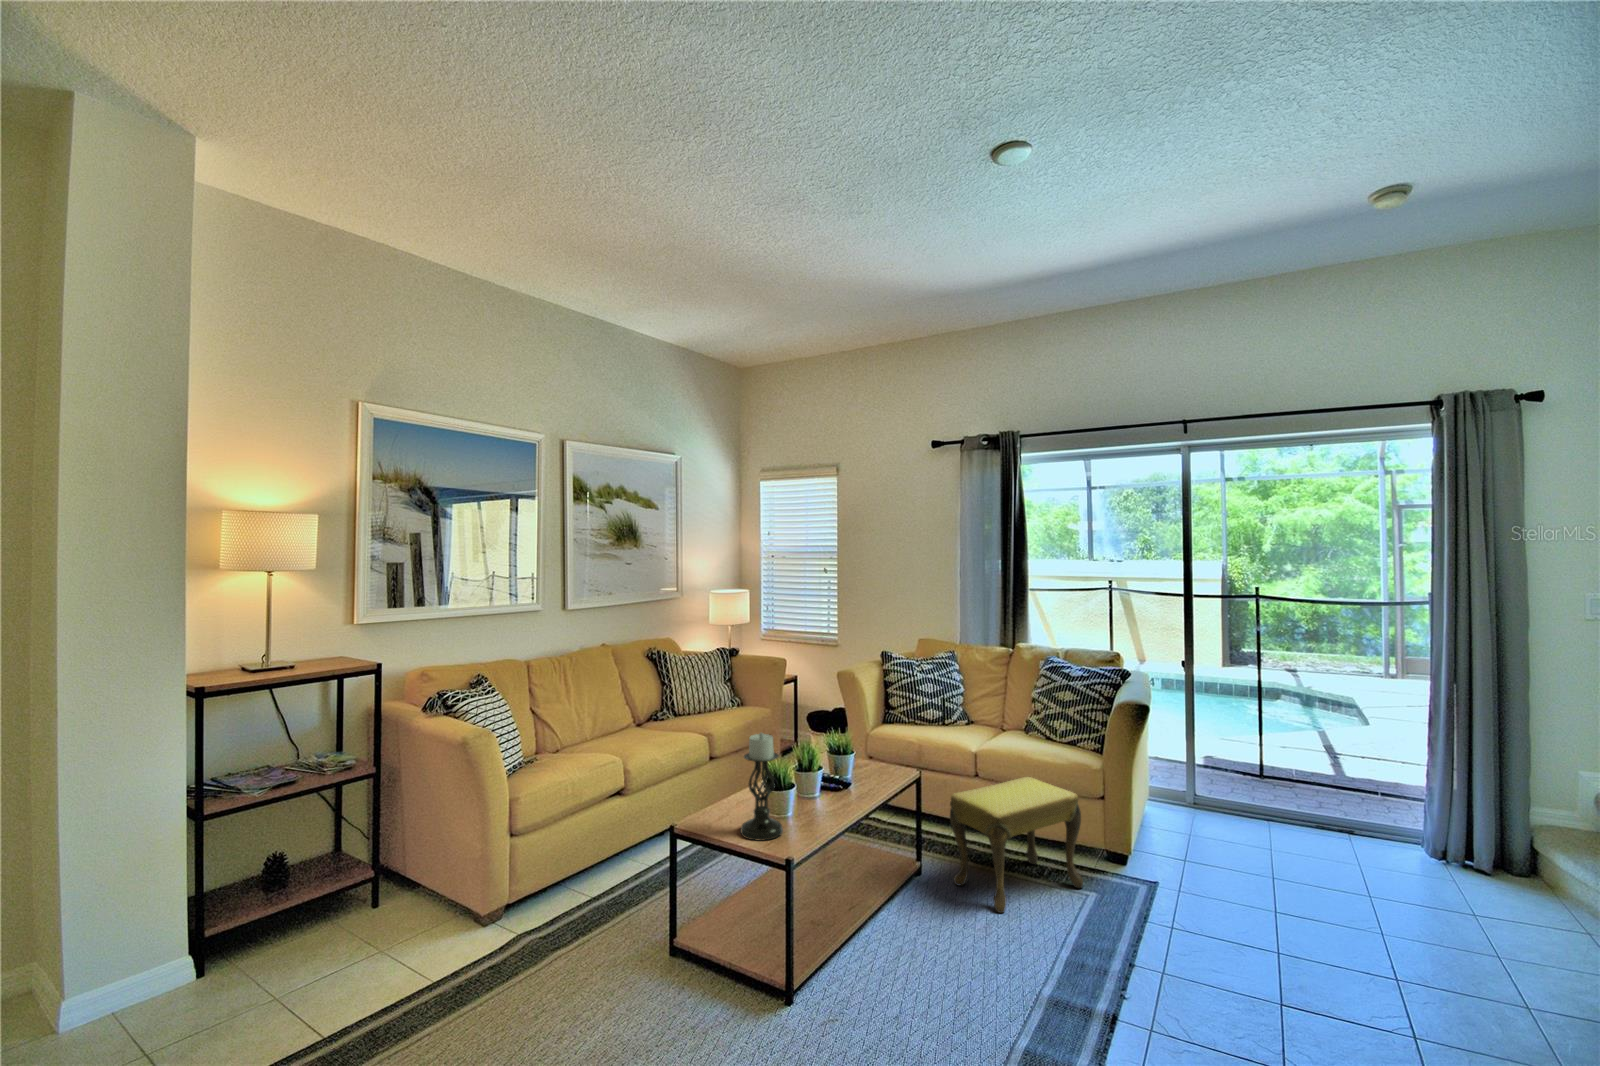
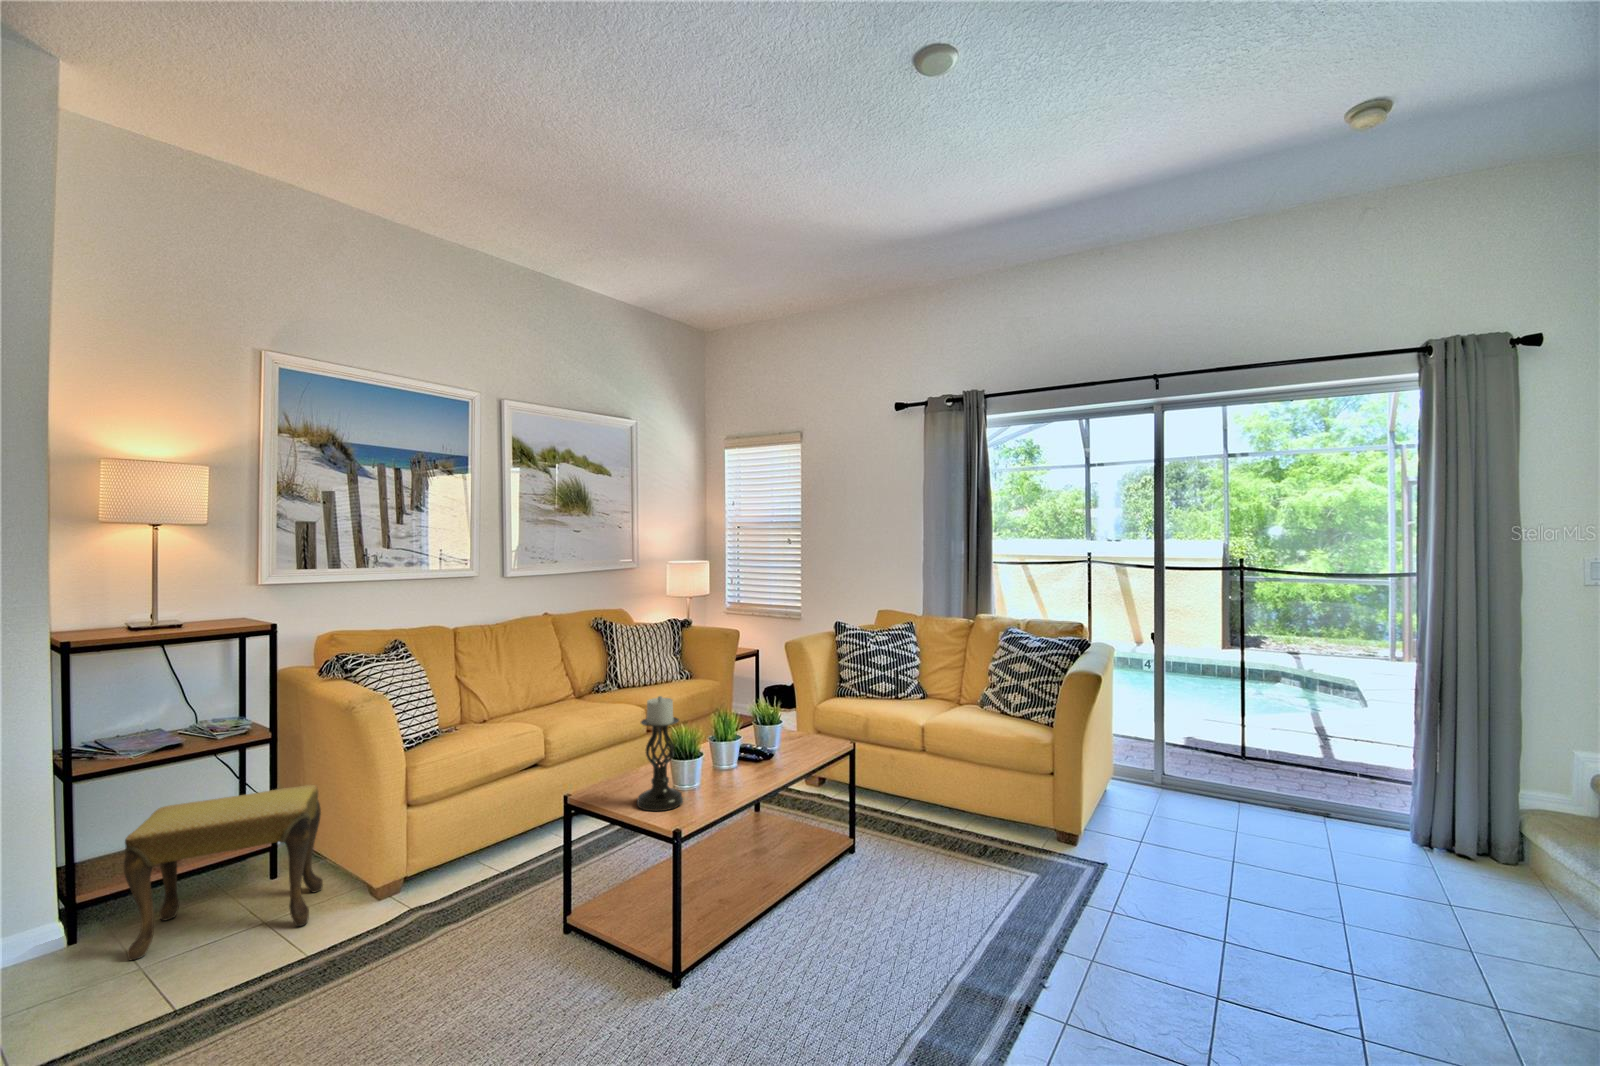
footstool: present [950,777,1083,913] -> present [124,785,323,960]

